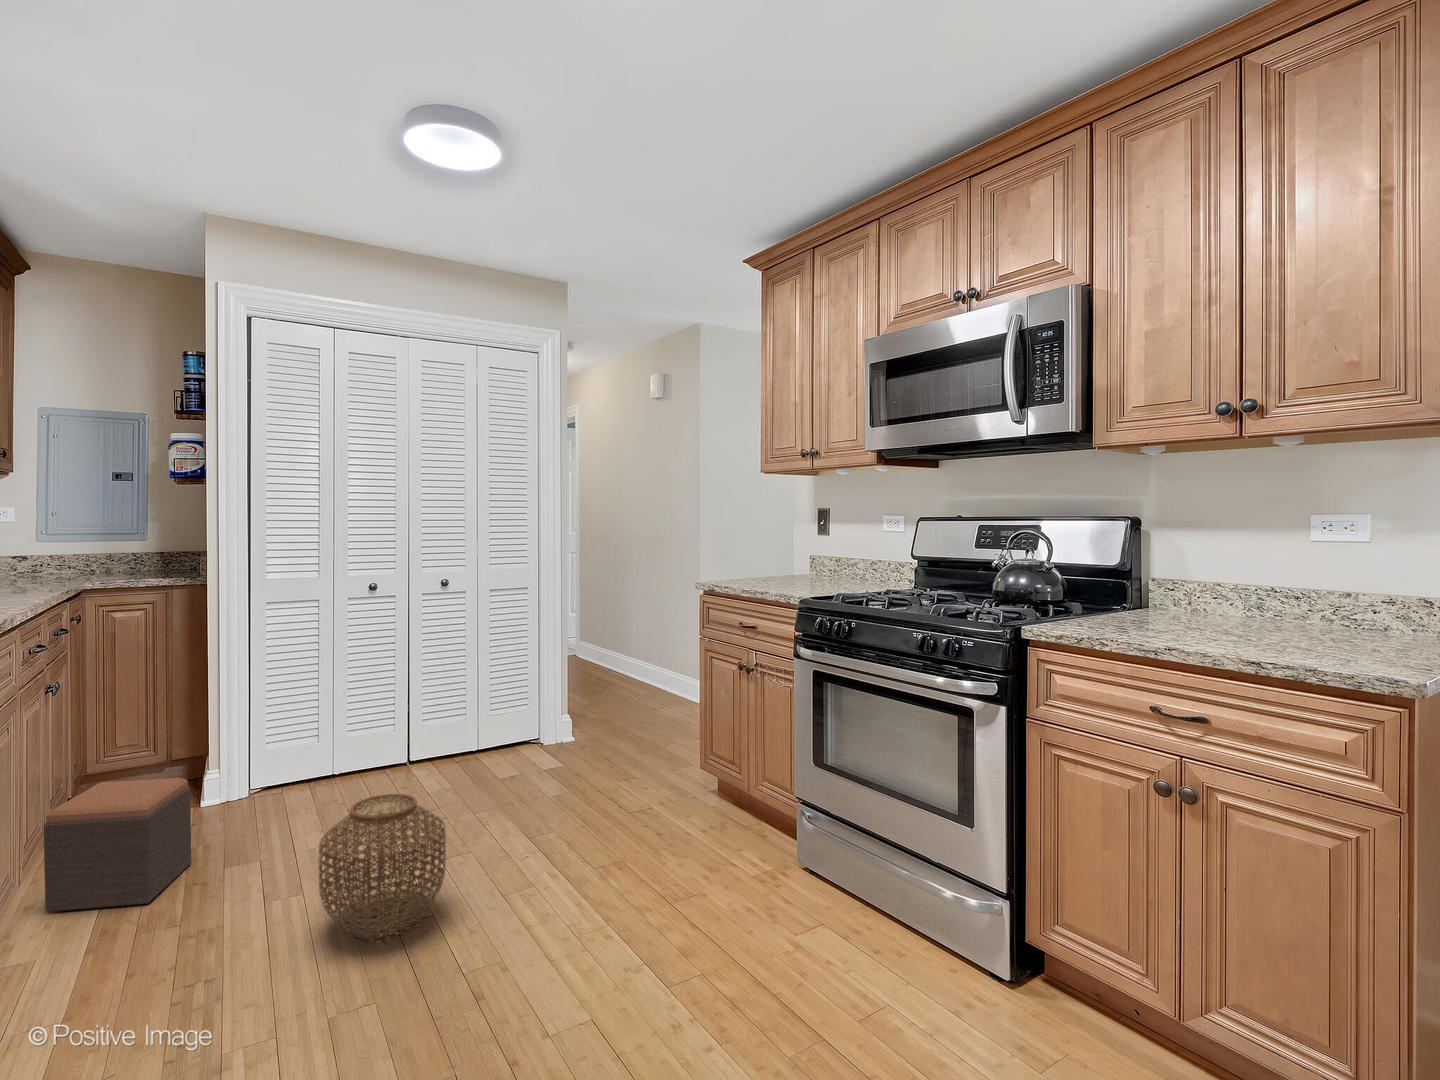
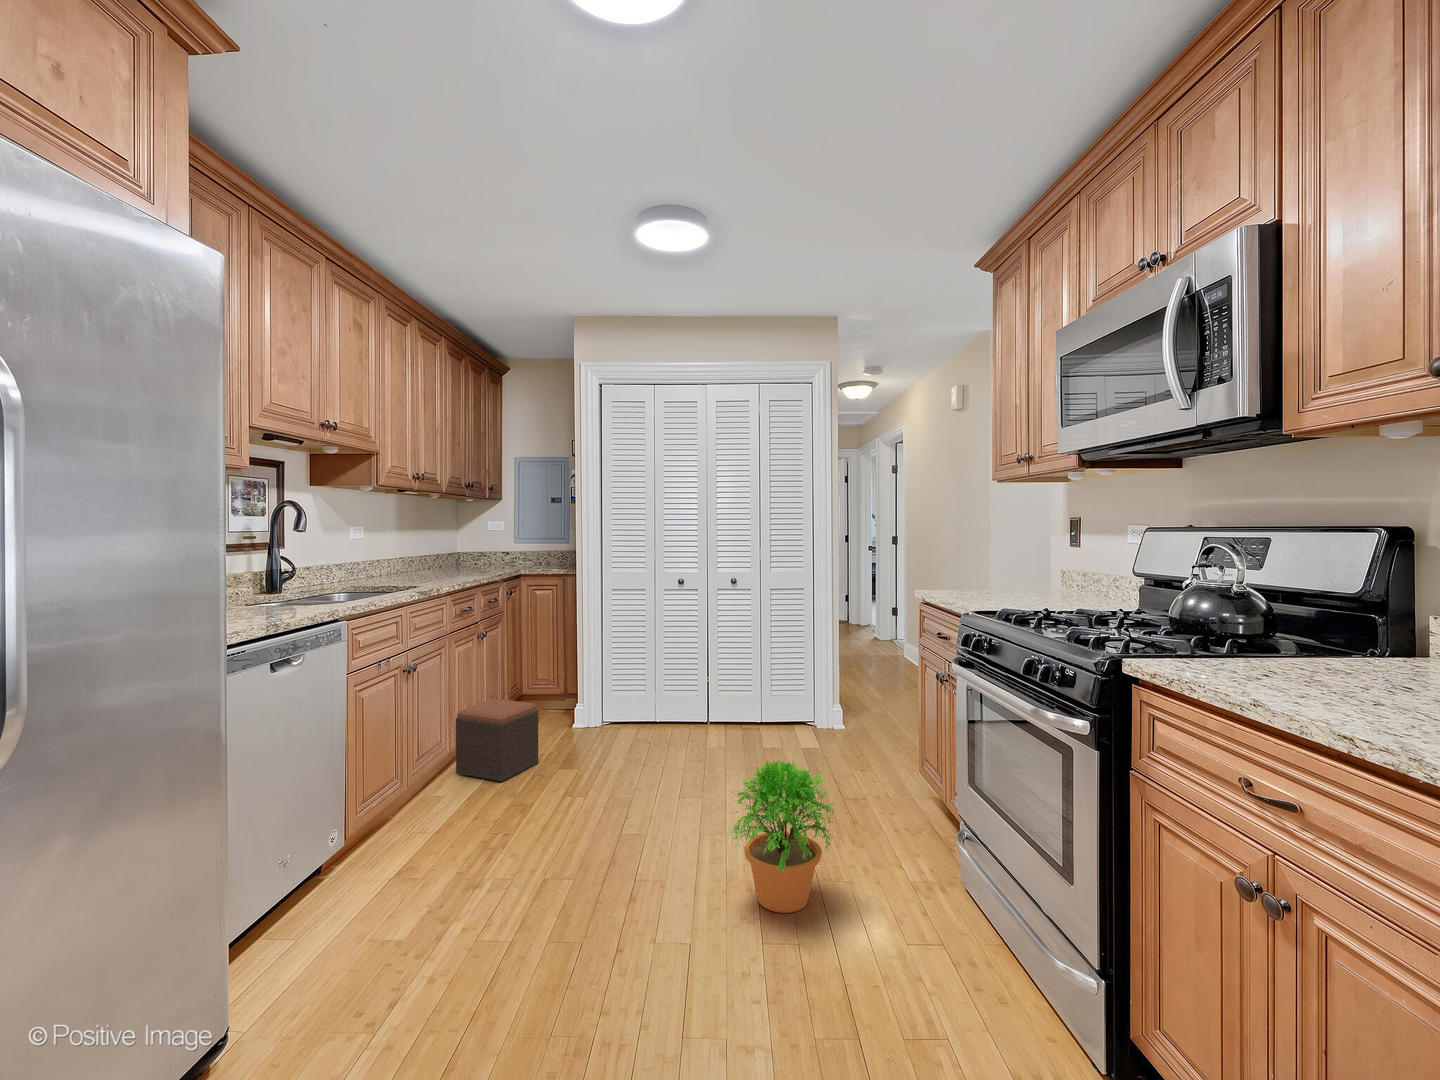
potted plant: none [600,777,710,946] -> present [730,760,840,913]
woven basket: present [319,794,446,939] -> none [563,736,651,842]

